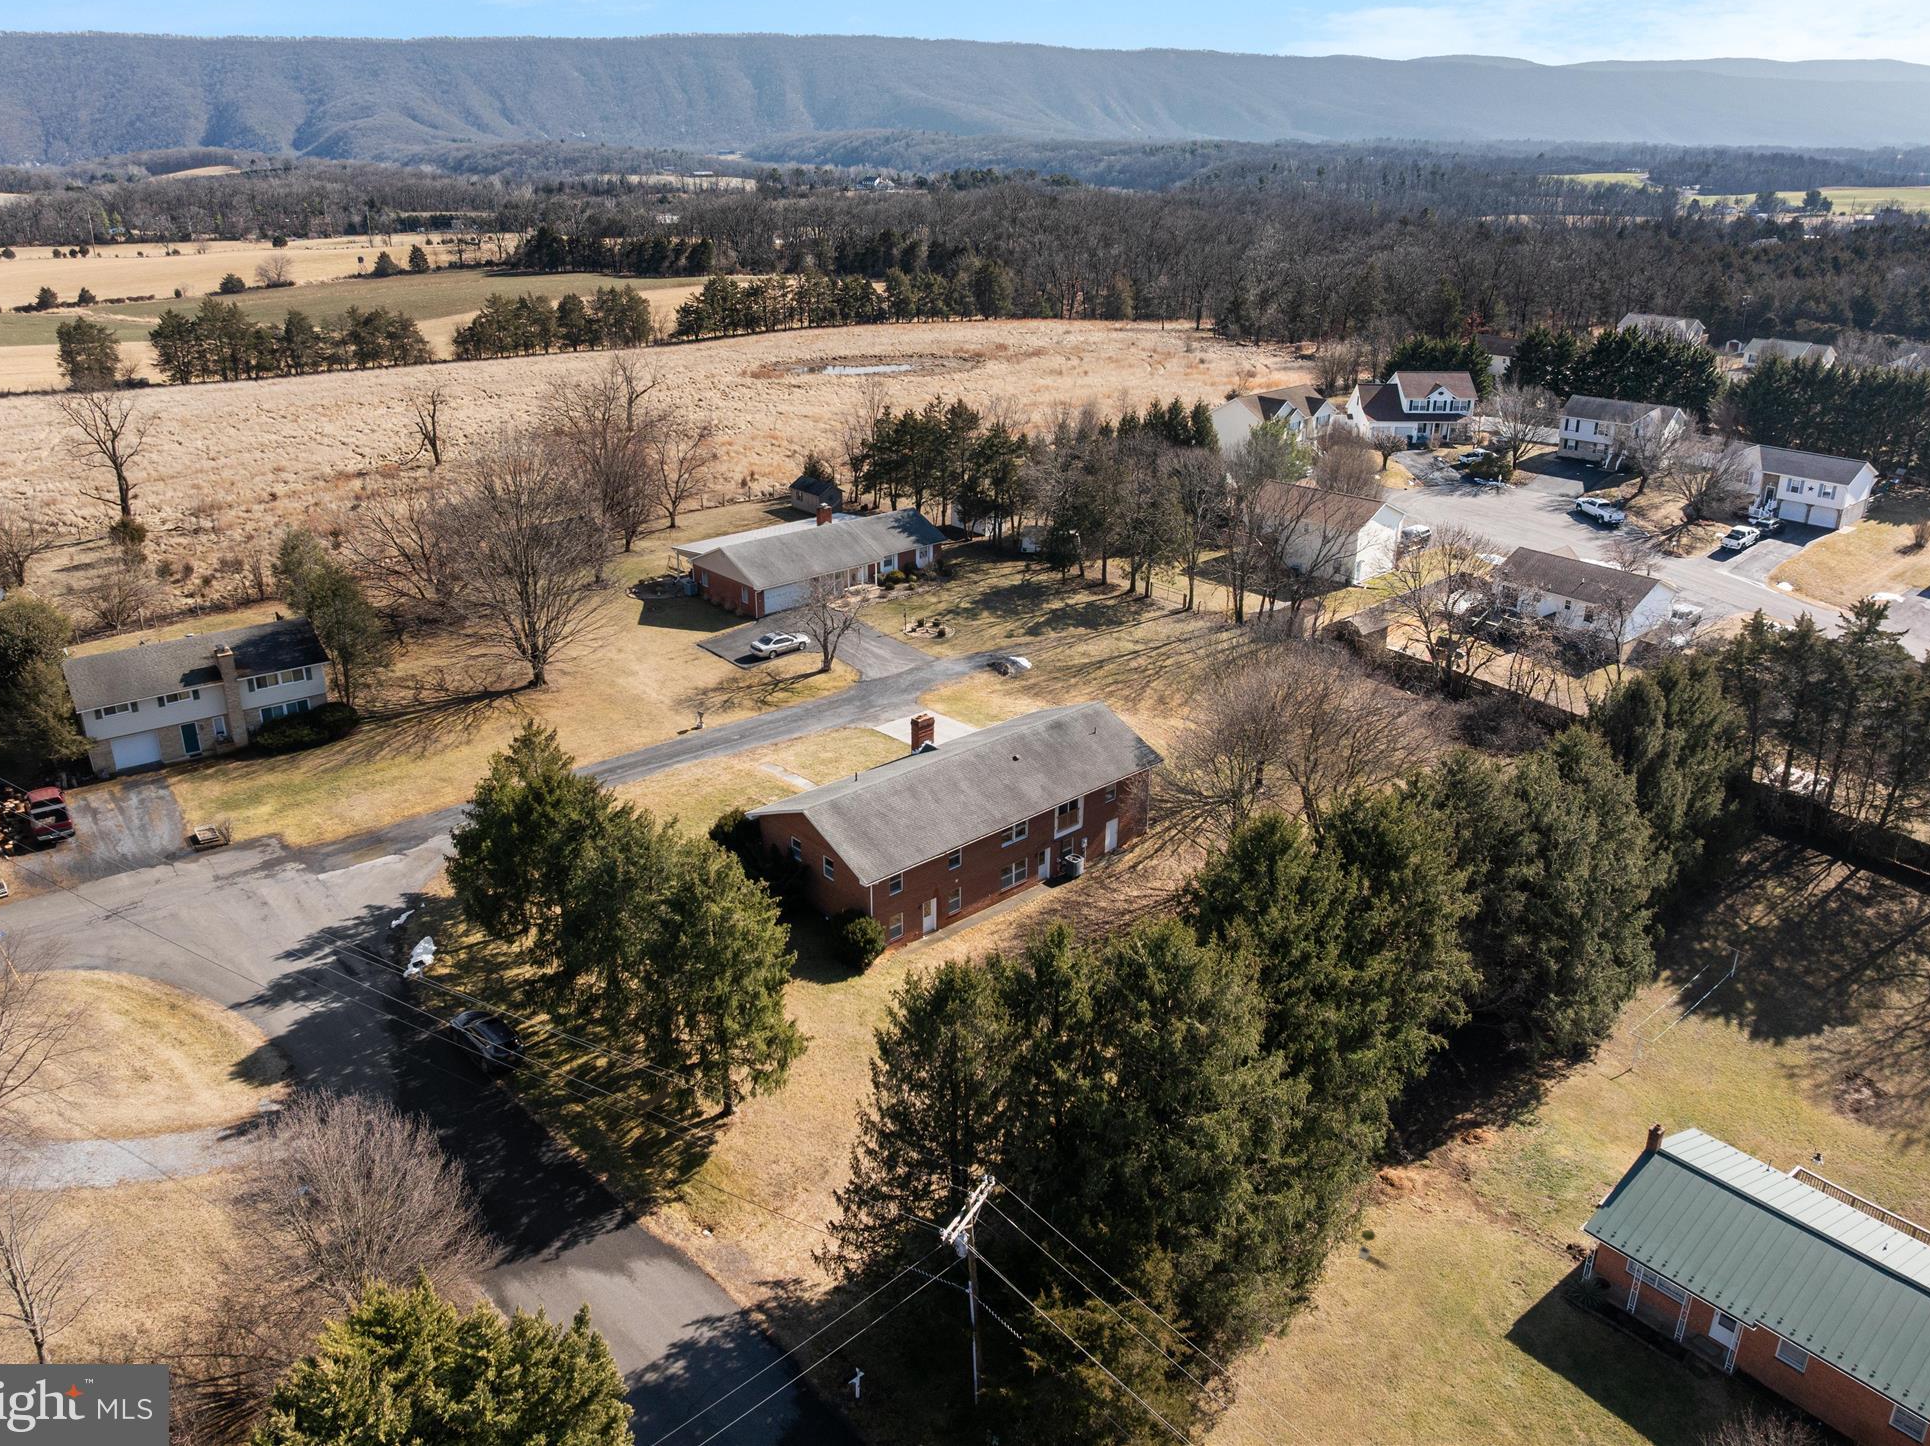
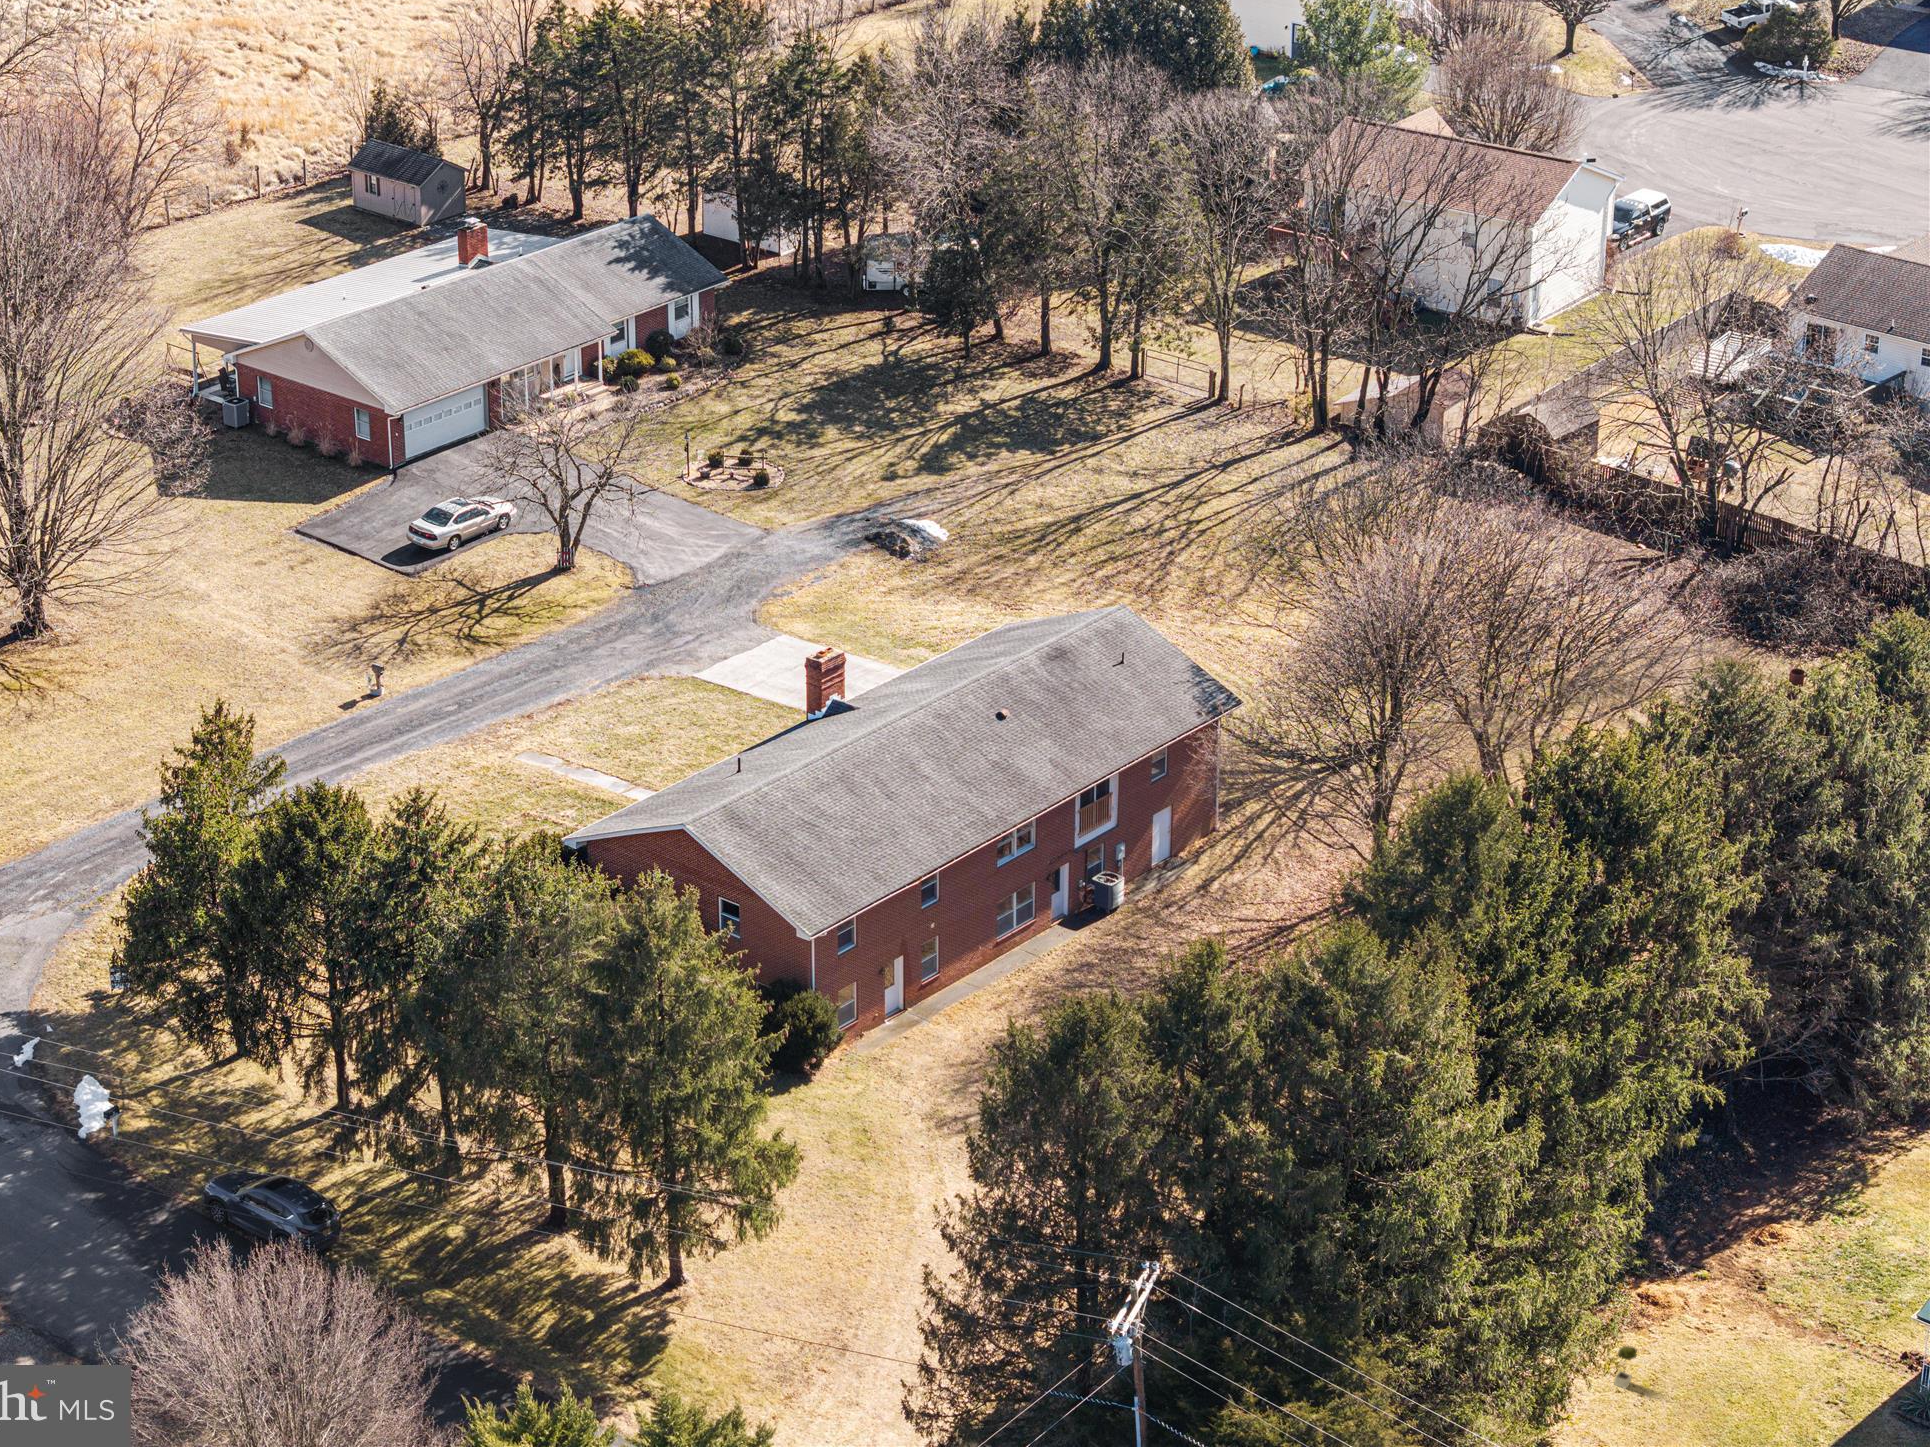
bench: present [635,1085,672,1123] -> none [535,1251,589,1308]

